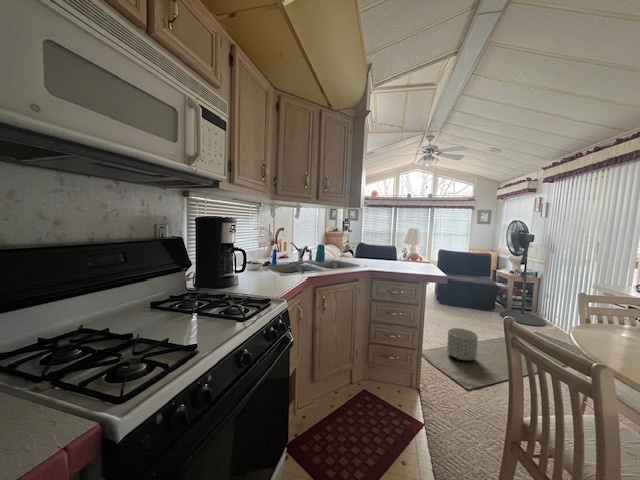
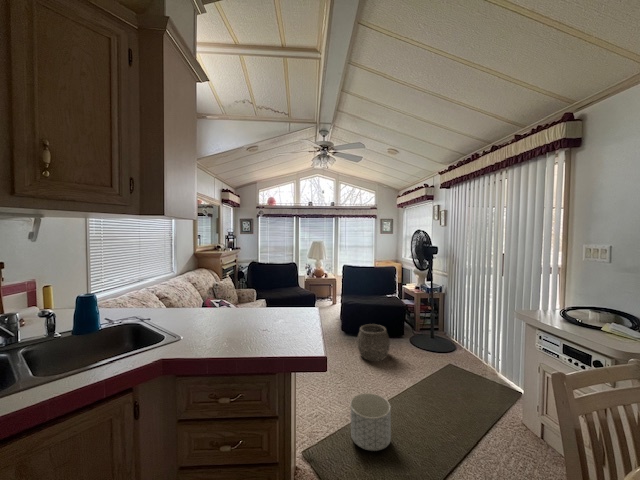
woven basket: none [451,295,480,323] -> present [357,324,390,361]

